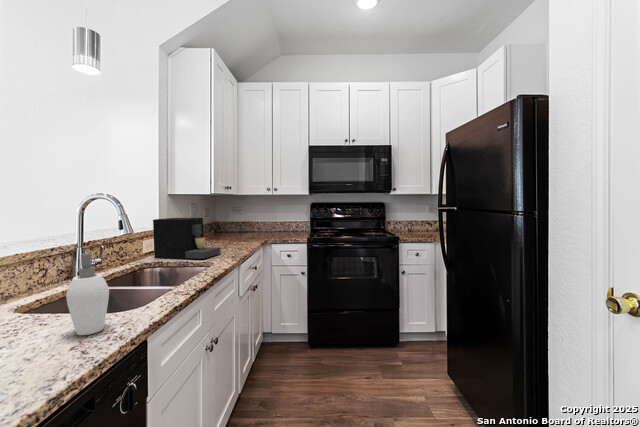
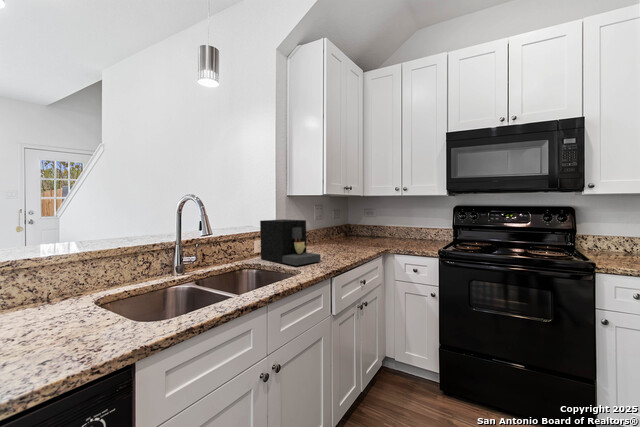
soap dispenser: present [66,253,117,335] -> none [67,255,125,346]

